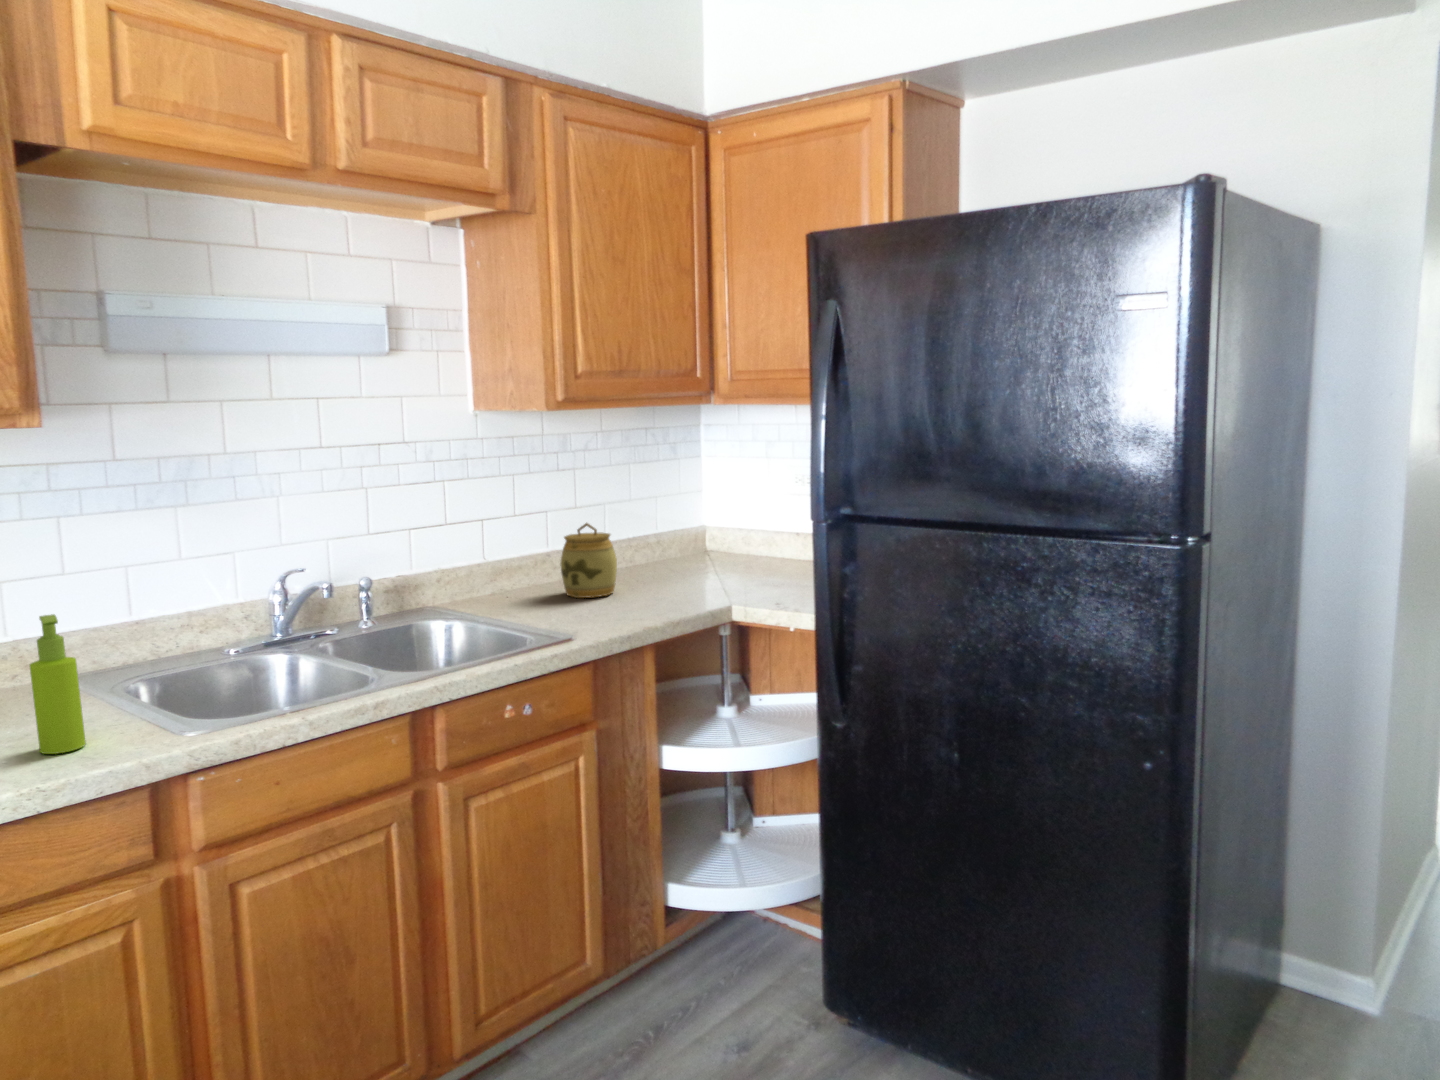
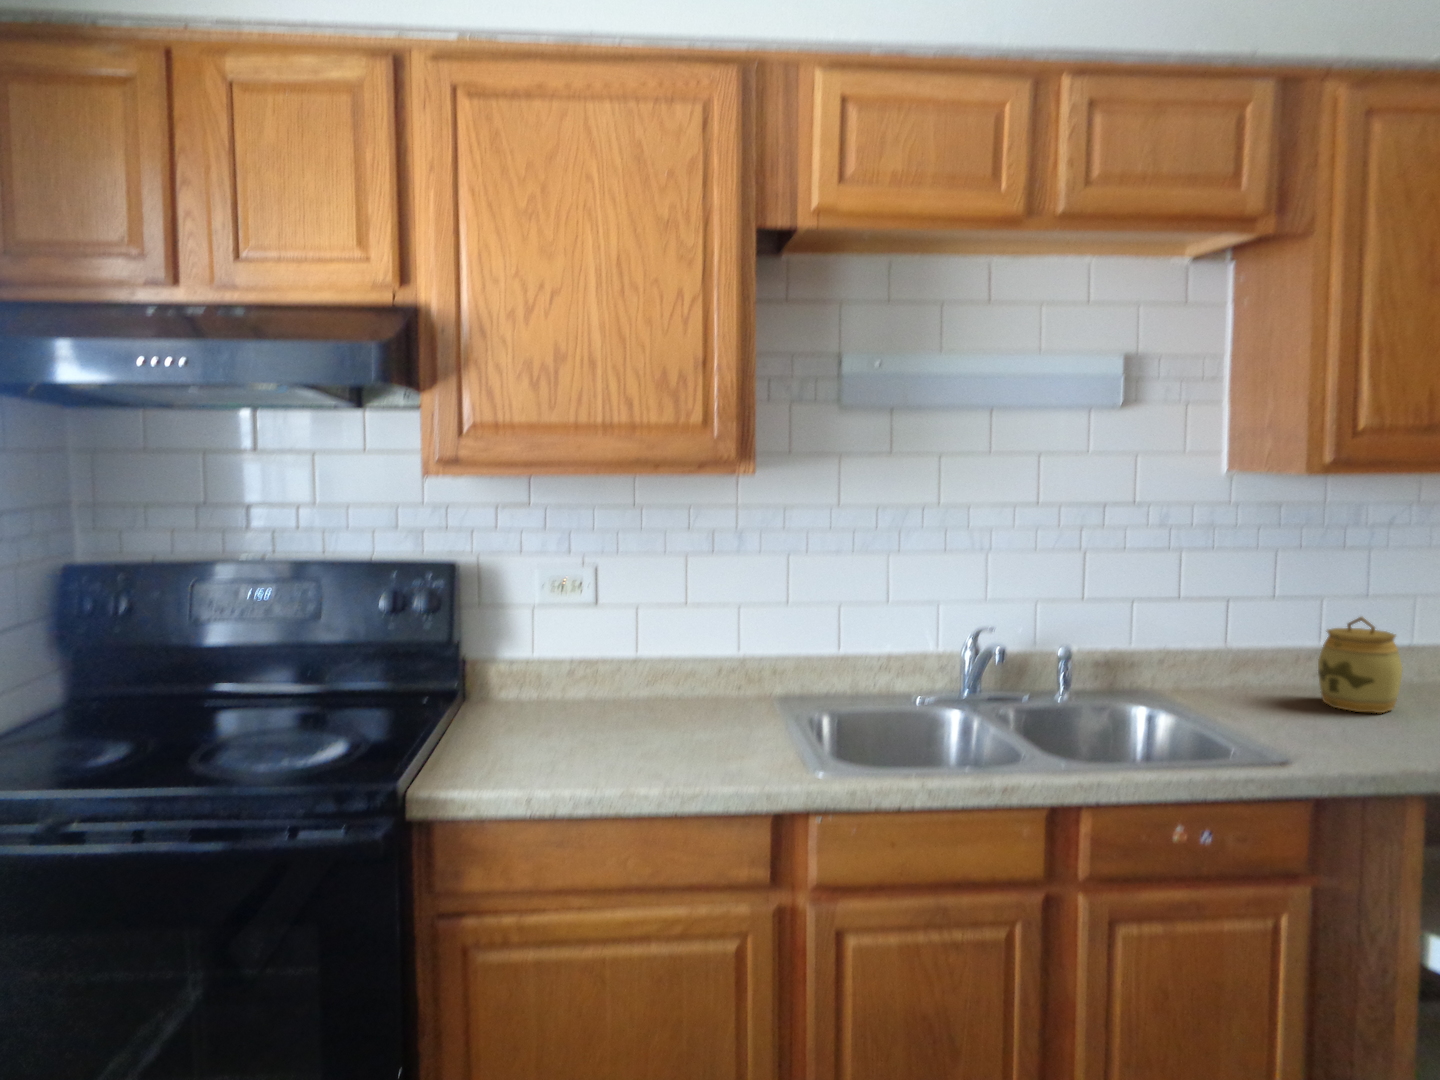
soap dispenser: present [30,614,86,754] -> none [703,641,739,765]

